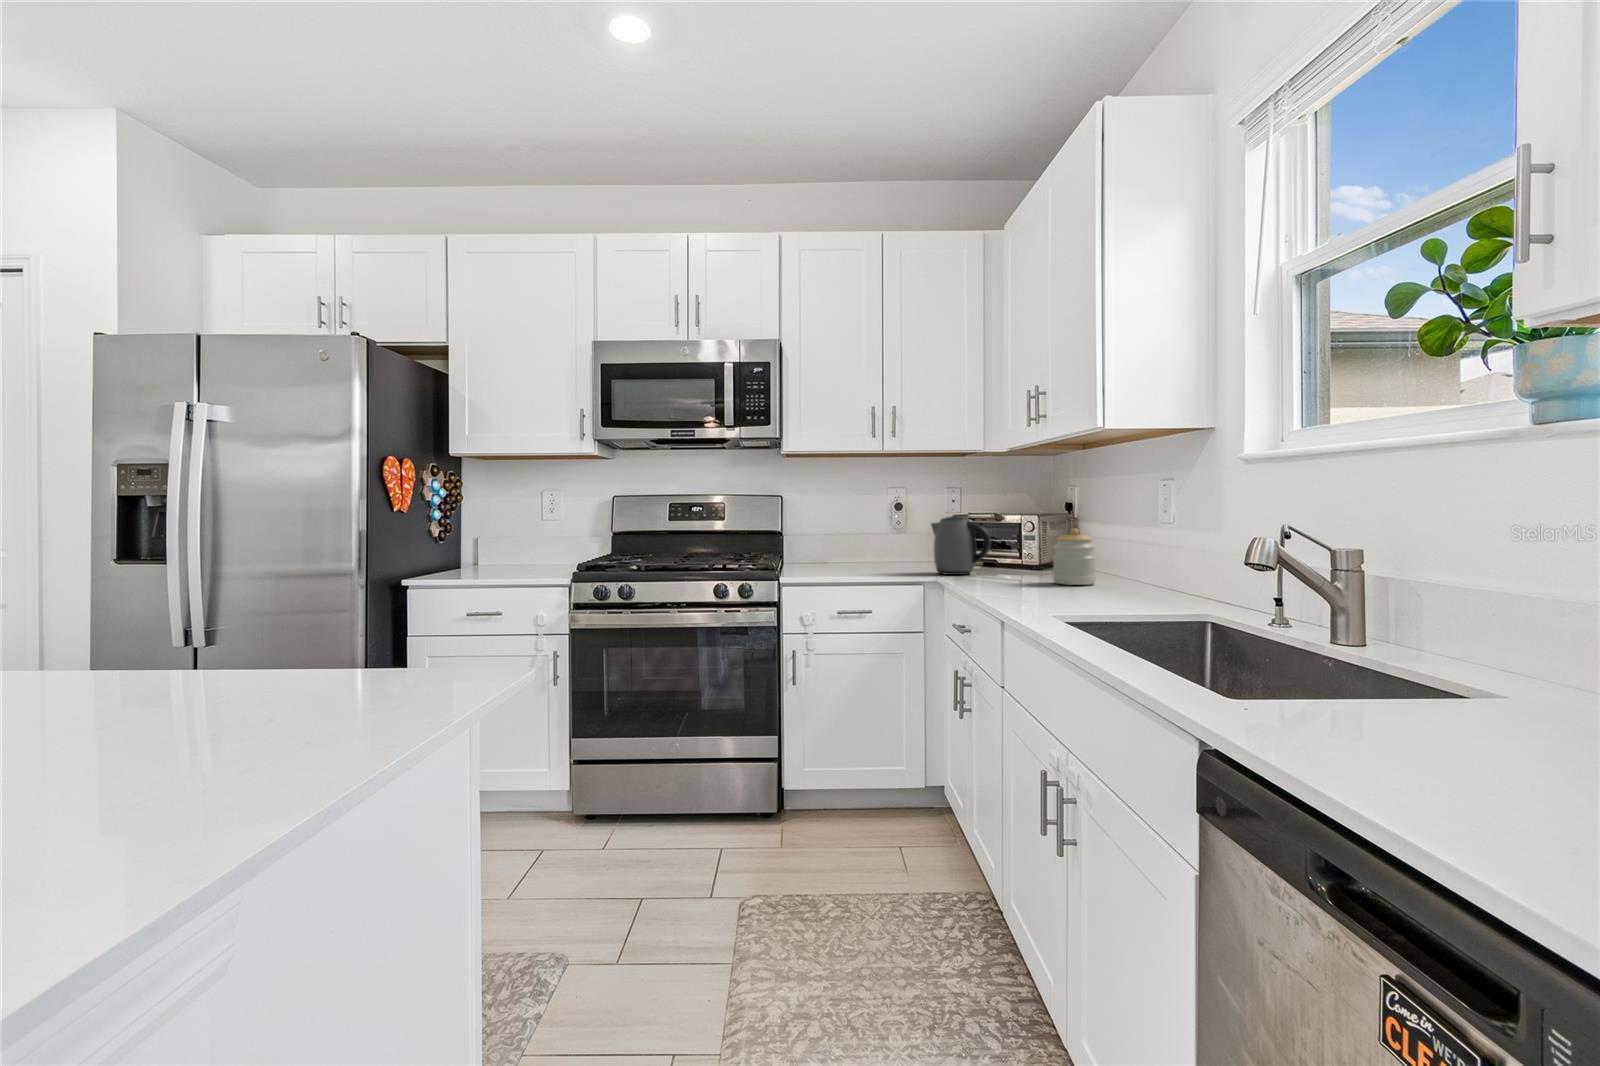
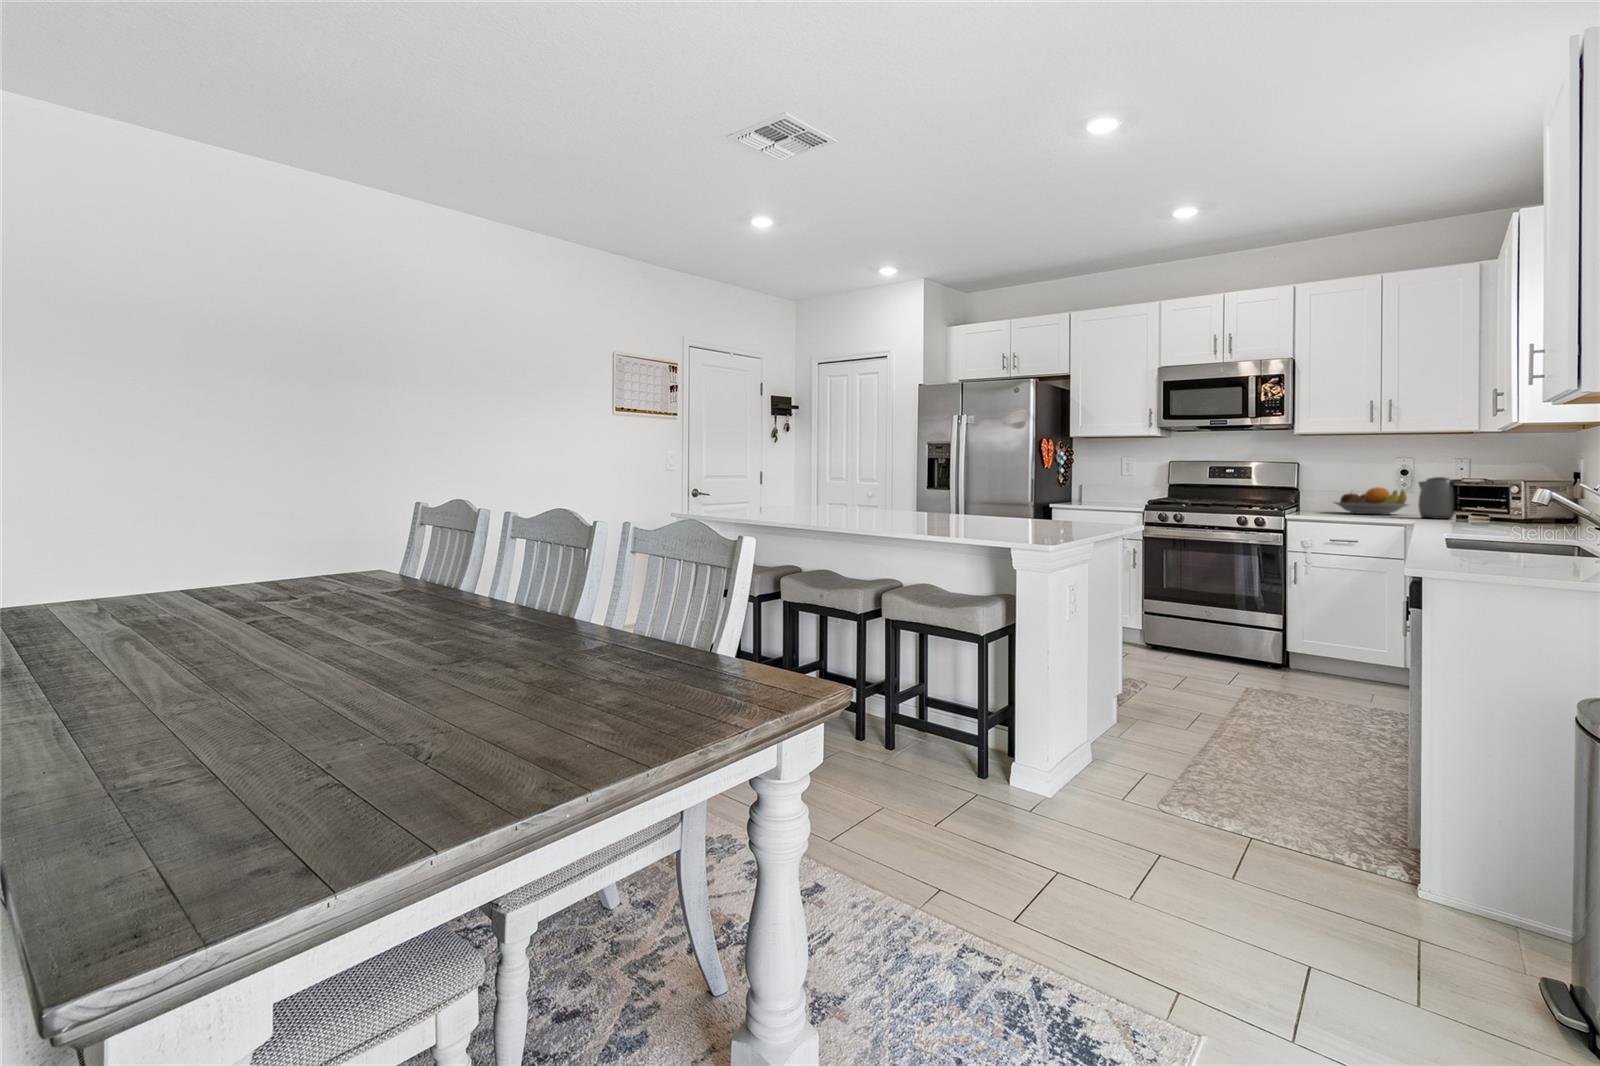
jar: present [1053,528,1096,585] -> none [1511,485,1554,526]
fruit bowl: none [828,531,915,569] -> present [1334,487,1409,515]

